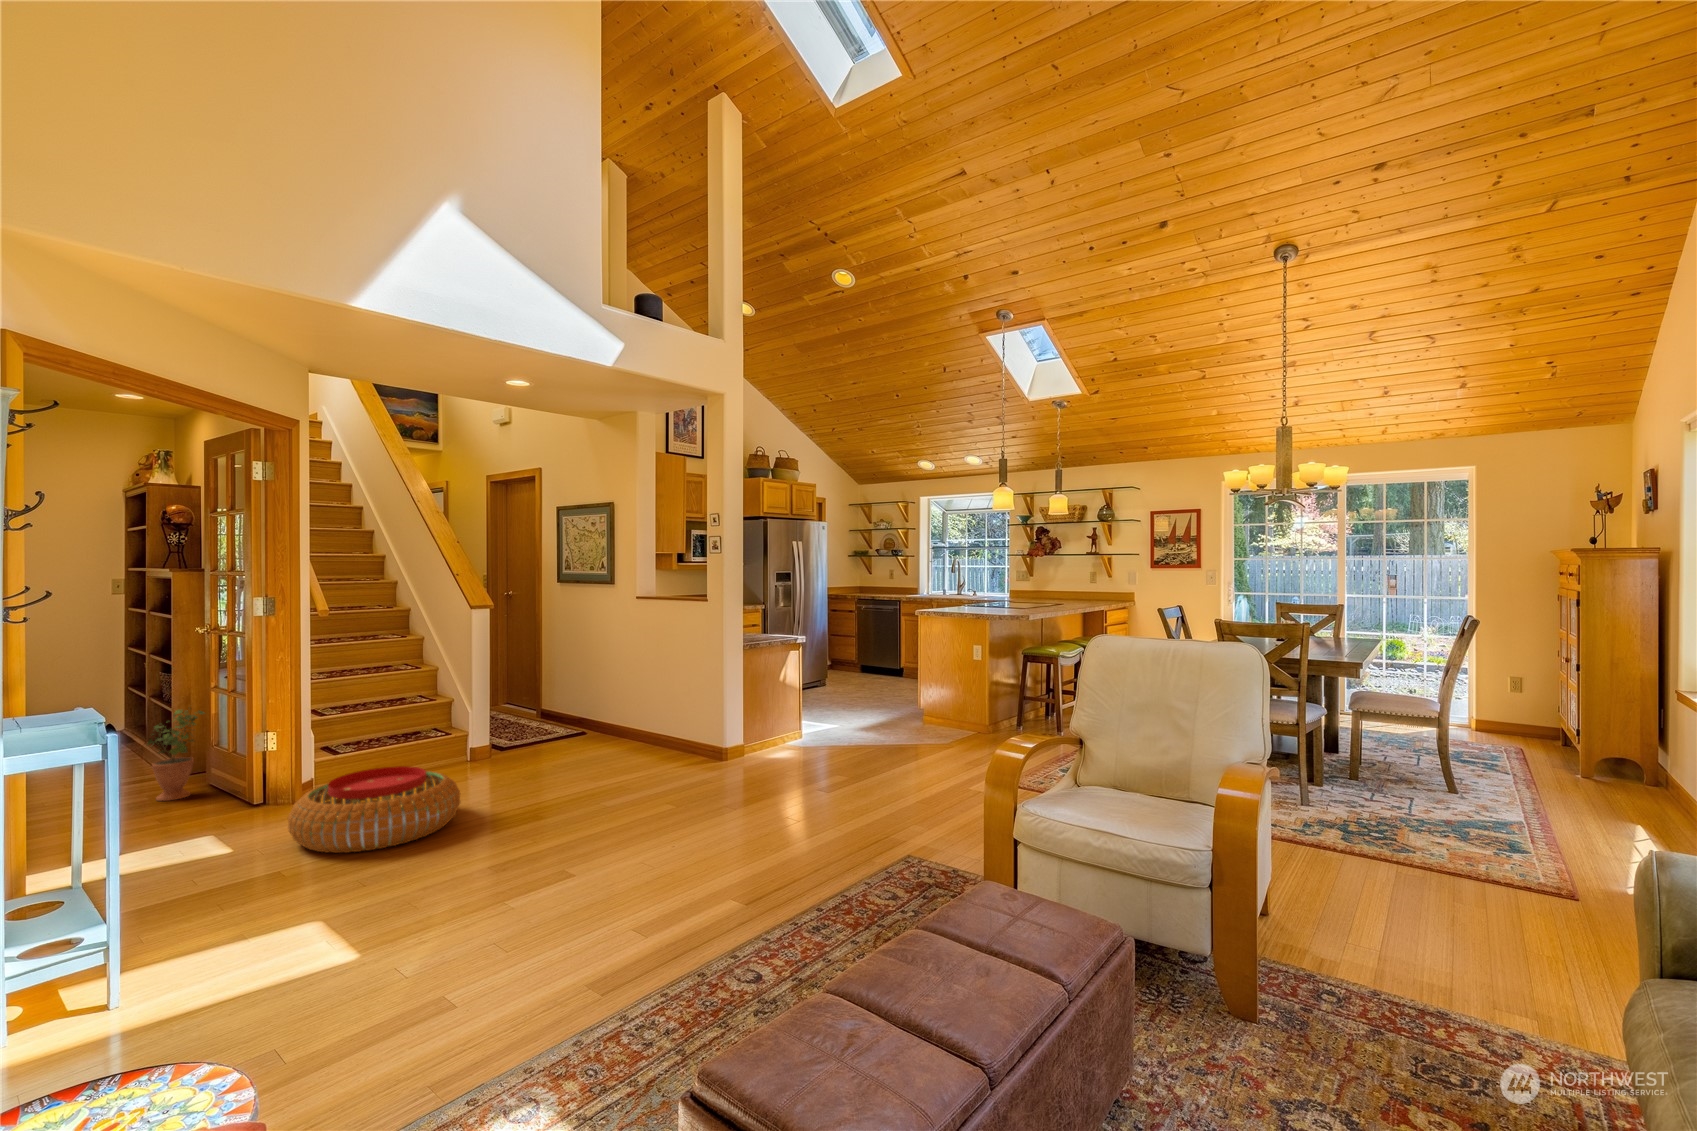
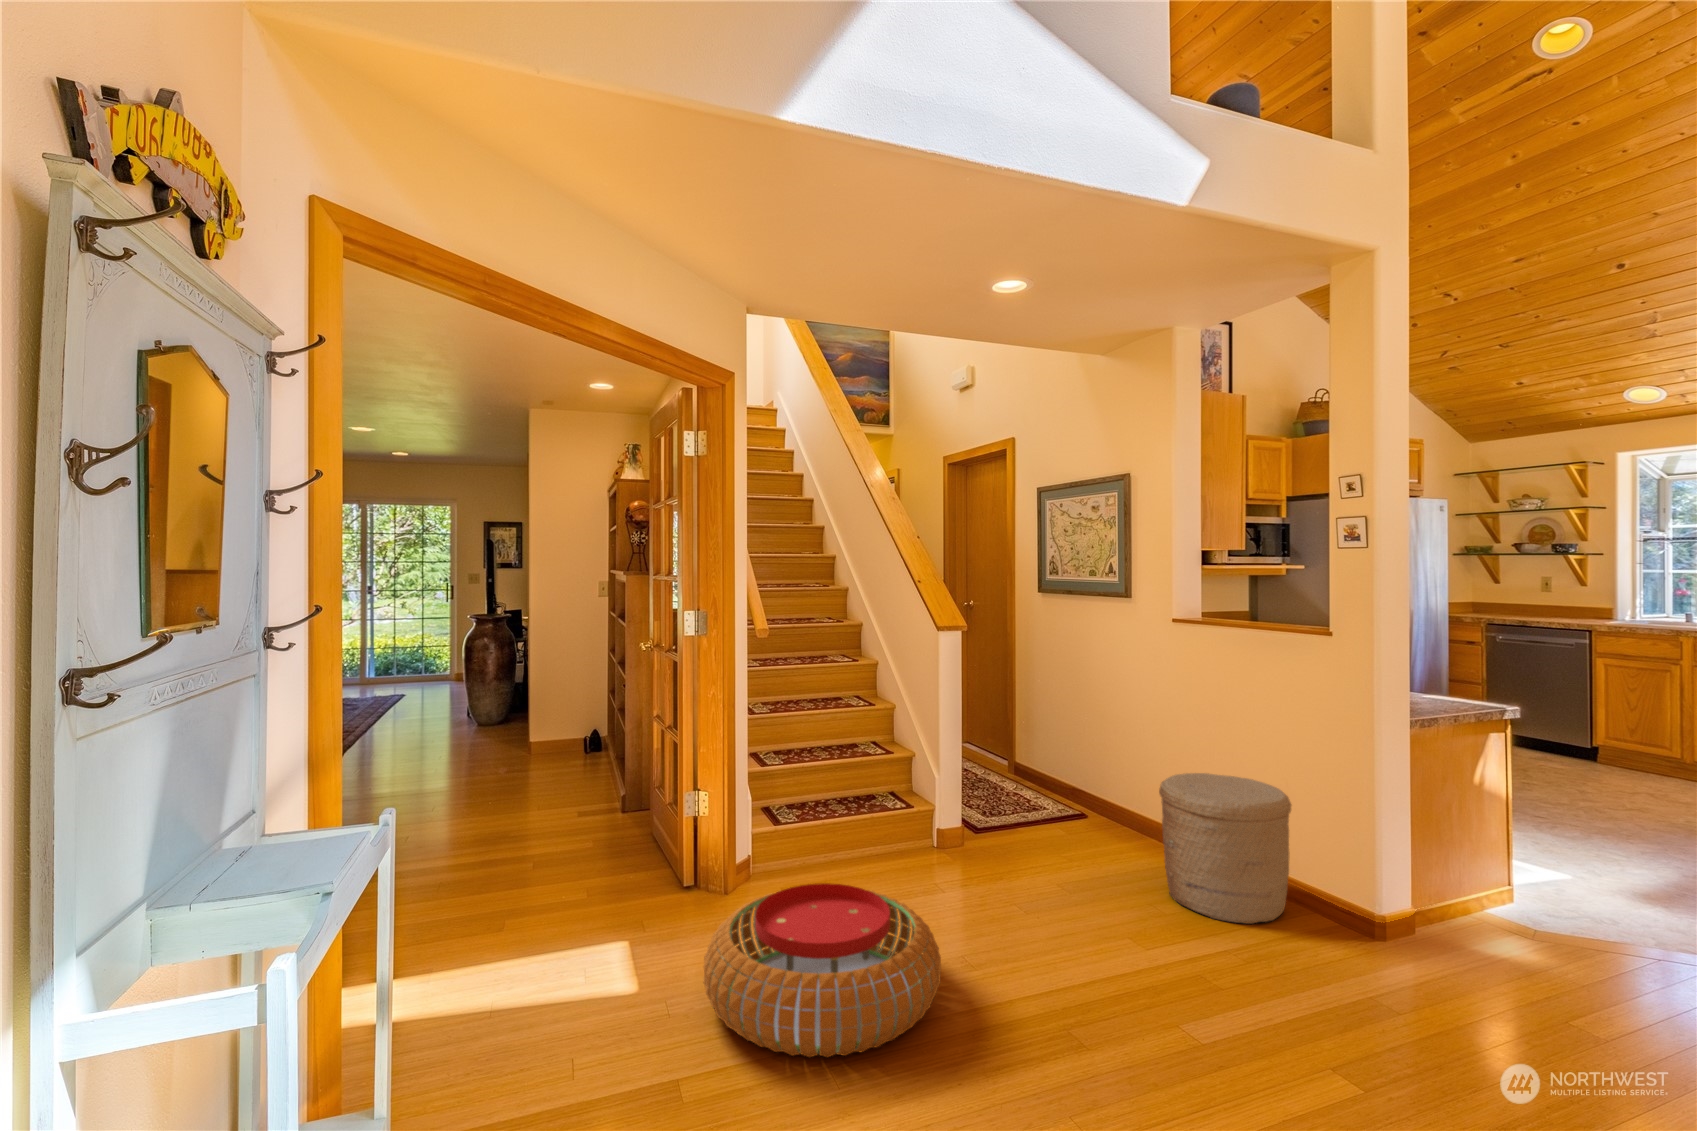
woven basket: none [616,688,687,766] -> present [1159,773,1291,924]
potted plant: present [148,710,204,801] -> none [592,738,647,855]

